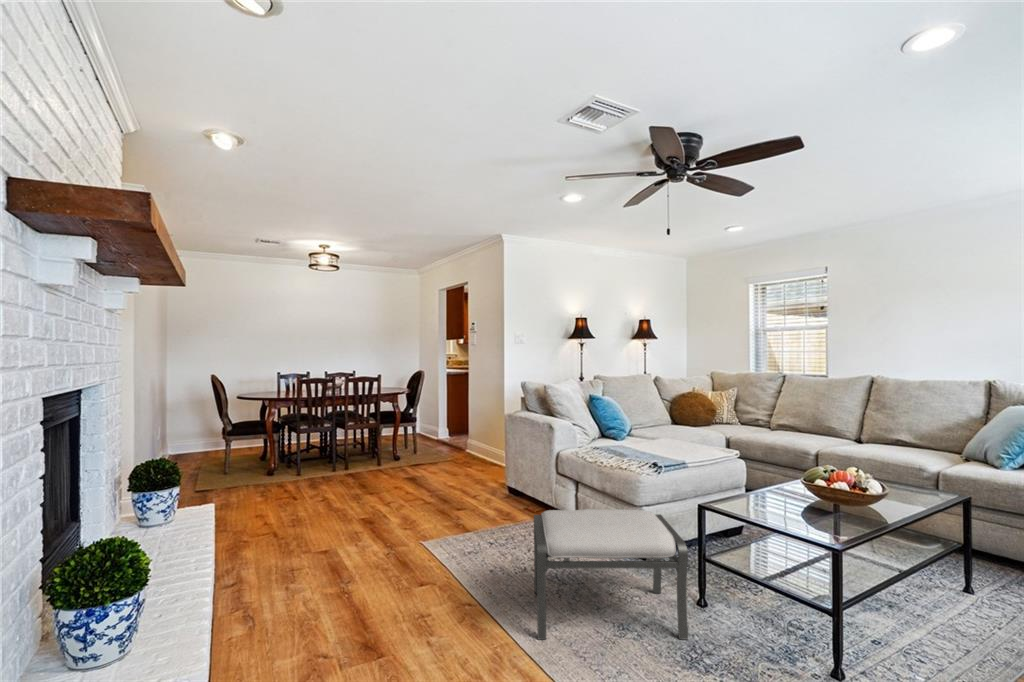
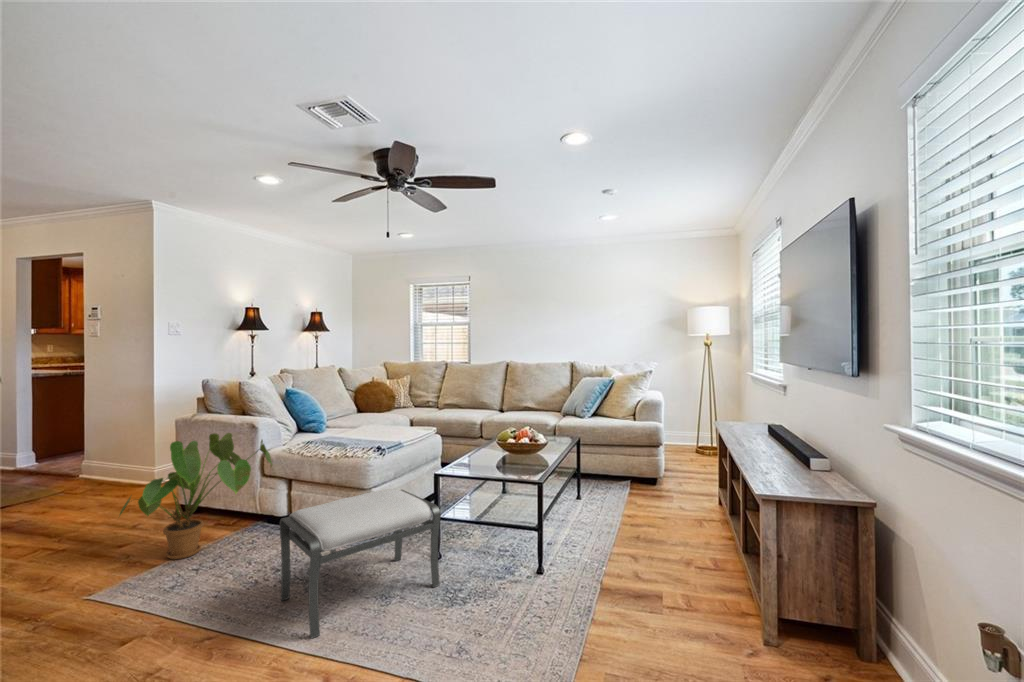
house plant: none [451,428,561,530] -> present [120,433,272,559]

